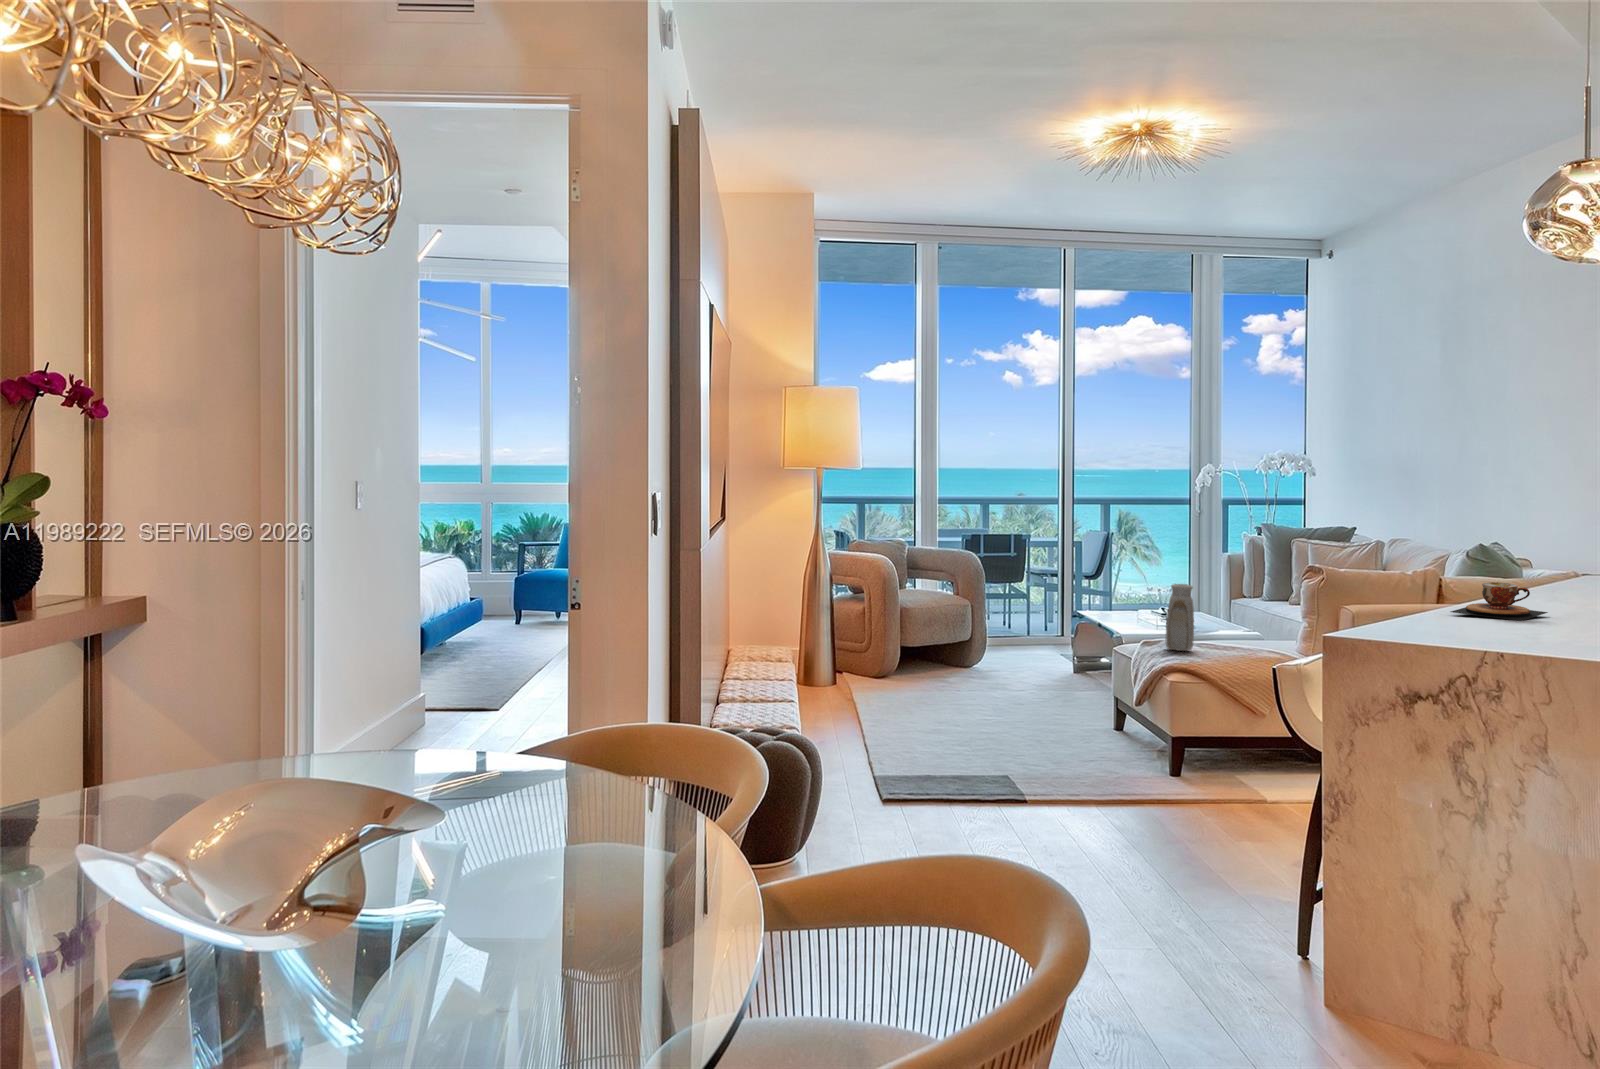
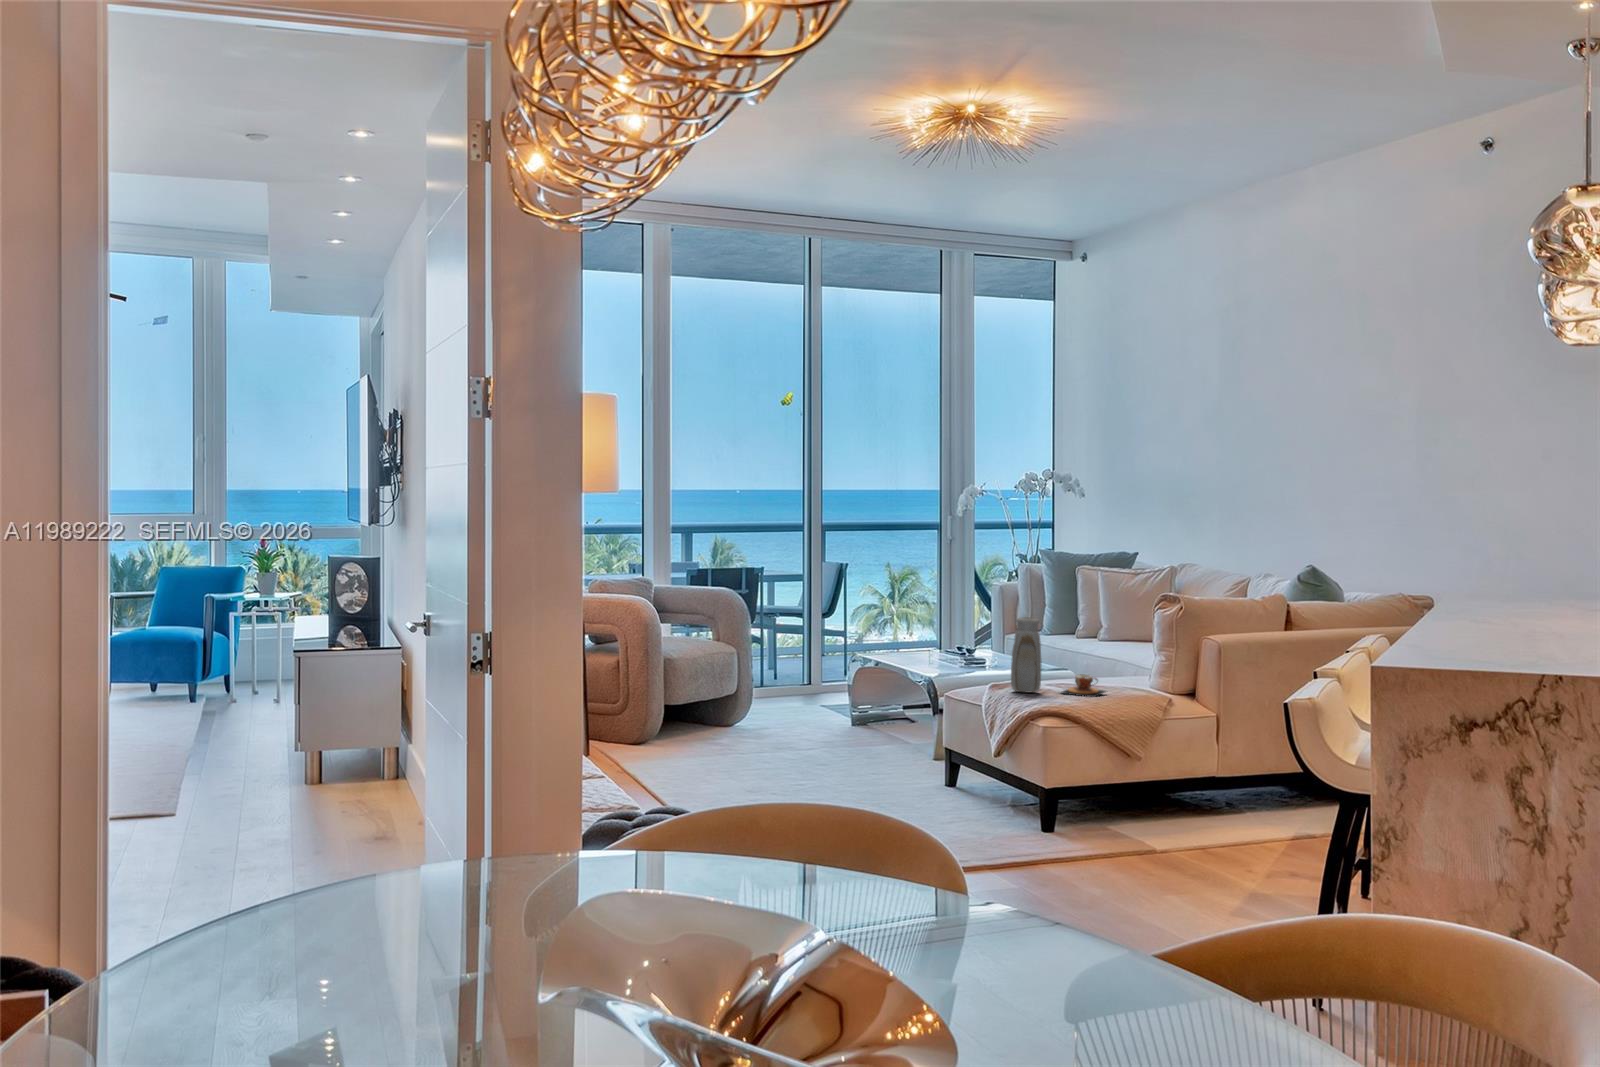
teacup: present [1451,582,1548,621] -> present [1062,675,1106,697]

